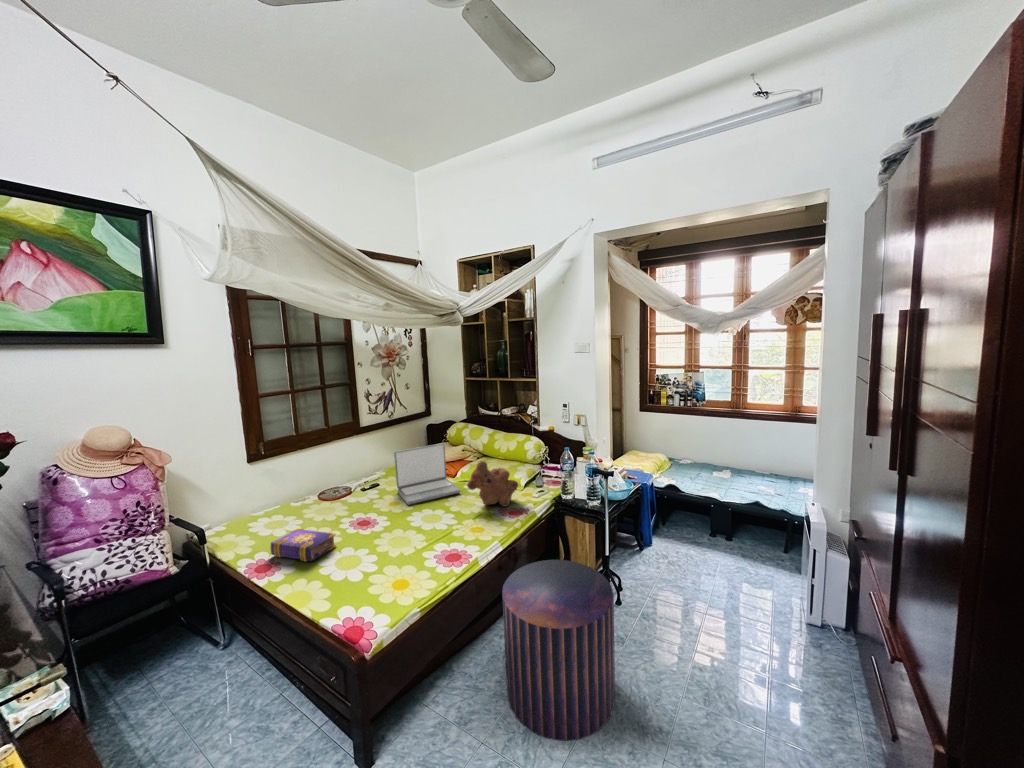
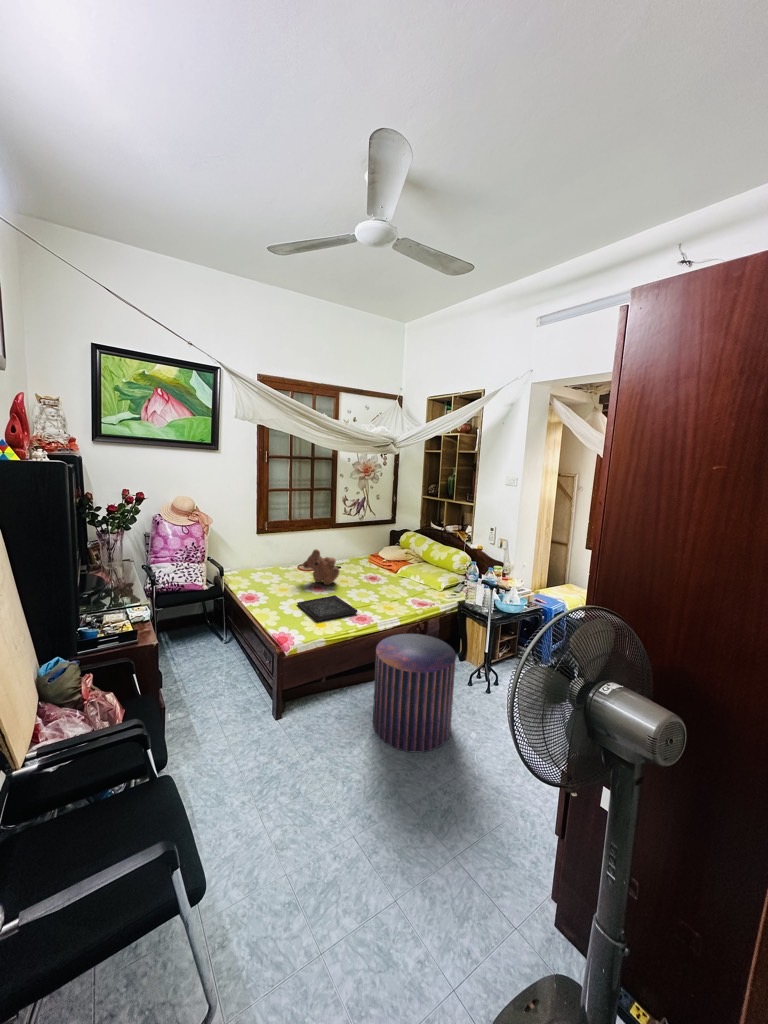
laptop: present [394,443,460,505] -> none [350,543,393,583]
teddy bear: present [467,461,518,506] -> present [303,549,339,585]
book: present [270,529,337,562] -> none [256,580,295,600]
tray: none [347,530,443,580] -> present [297,595,358,621]

